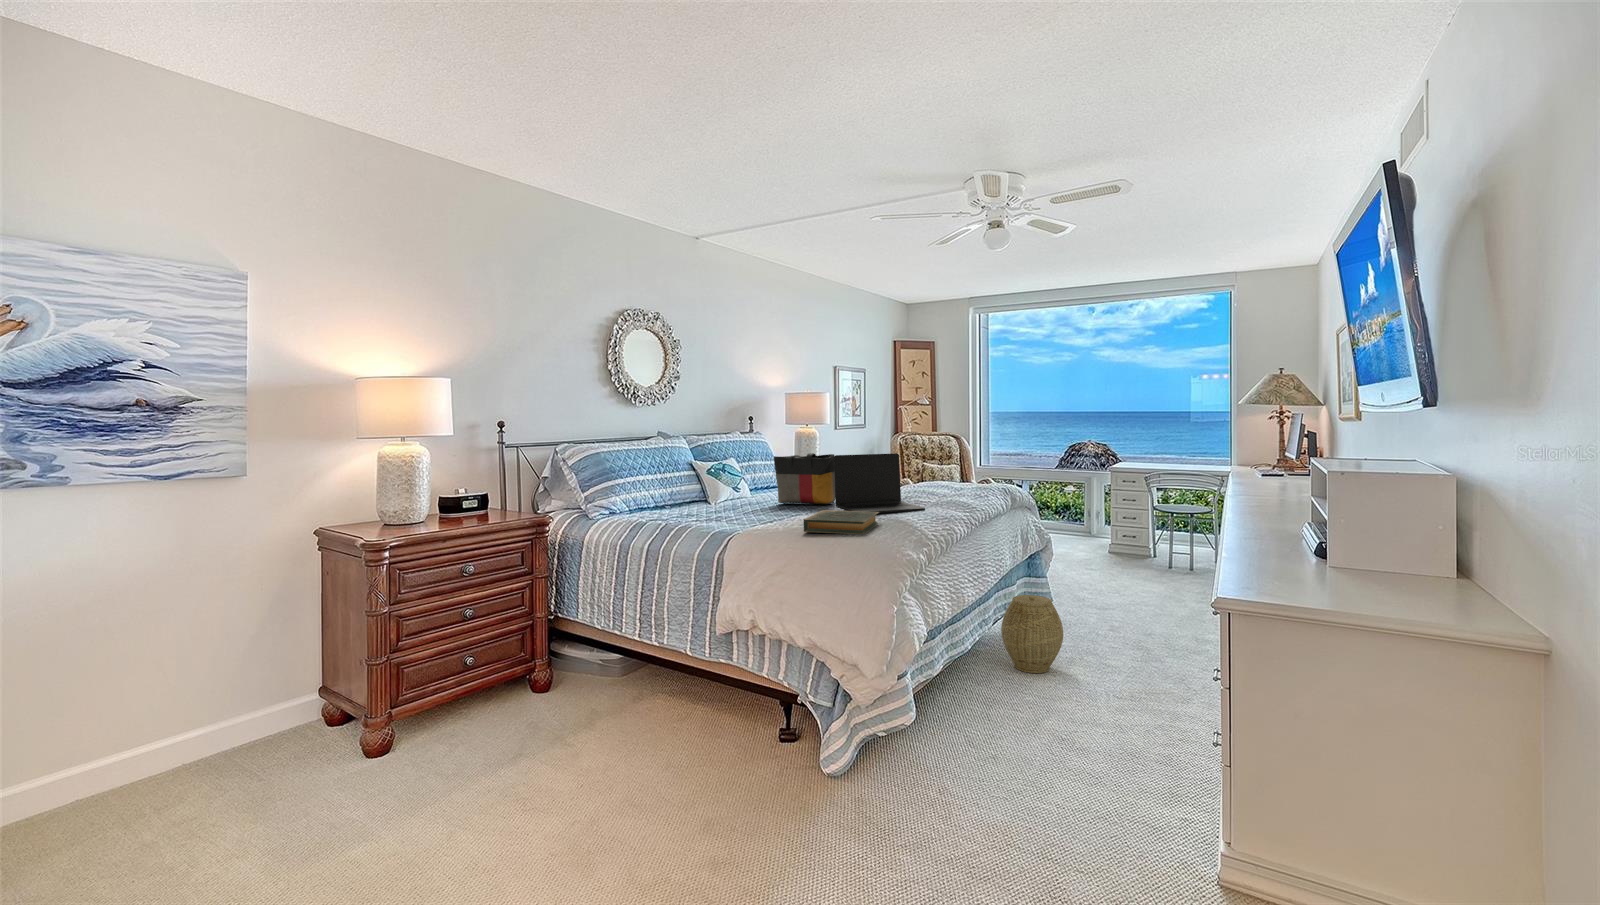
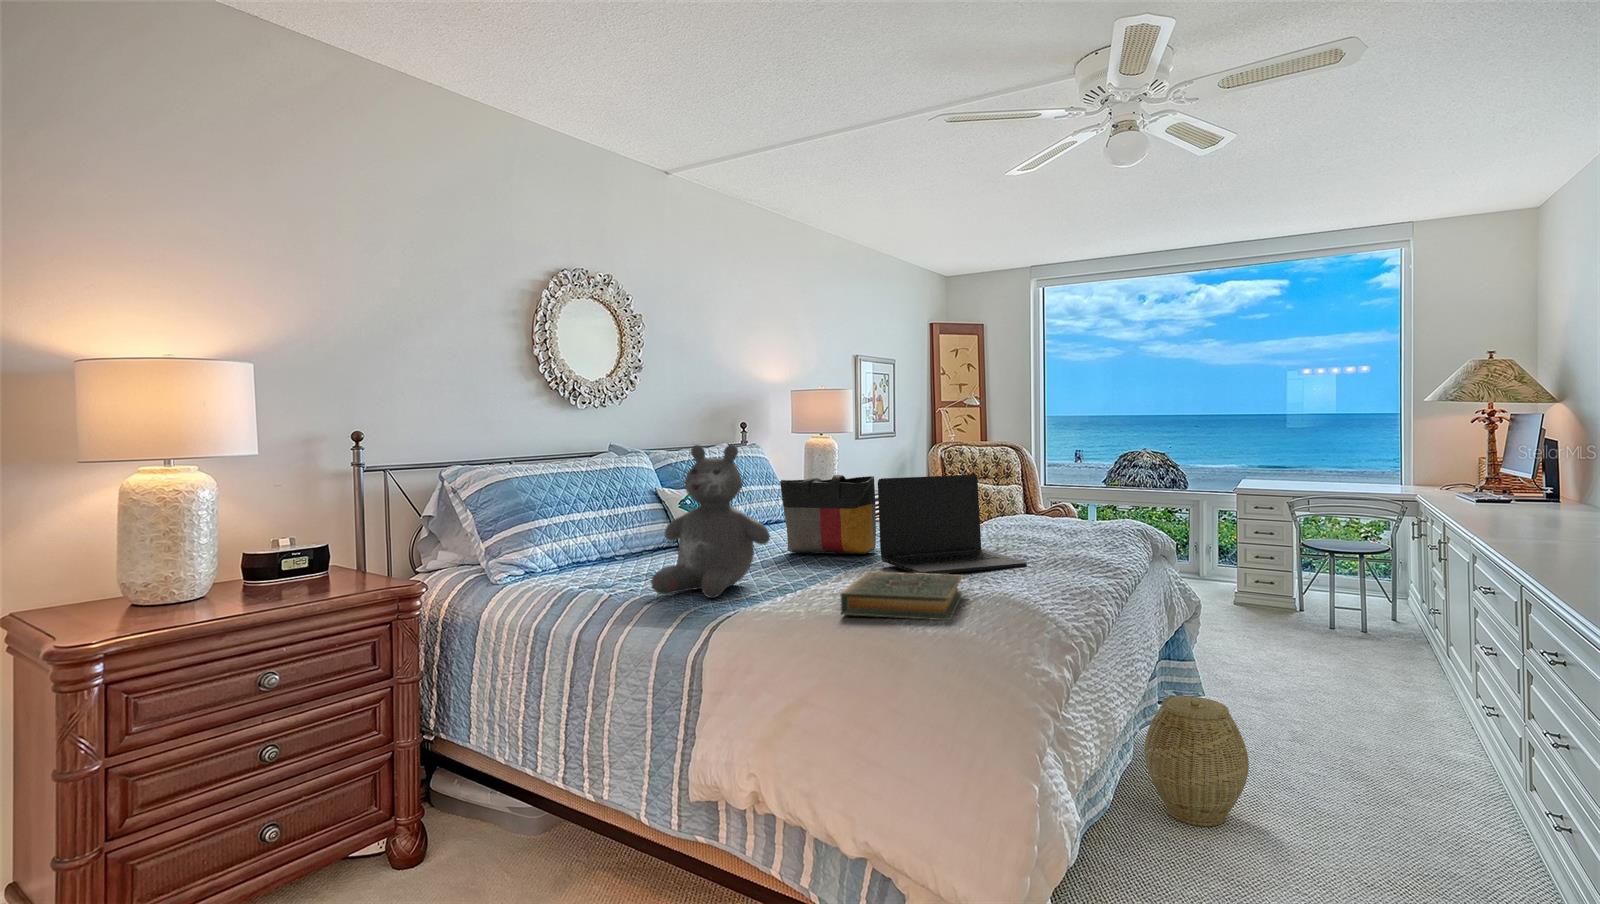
teddy bear: none [692,433,765,526] -> present [651,445,770,598]

